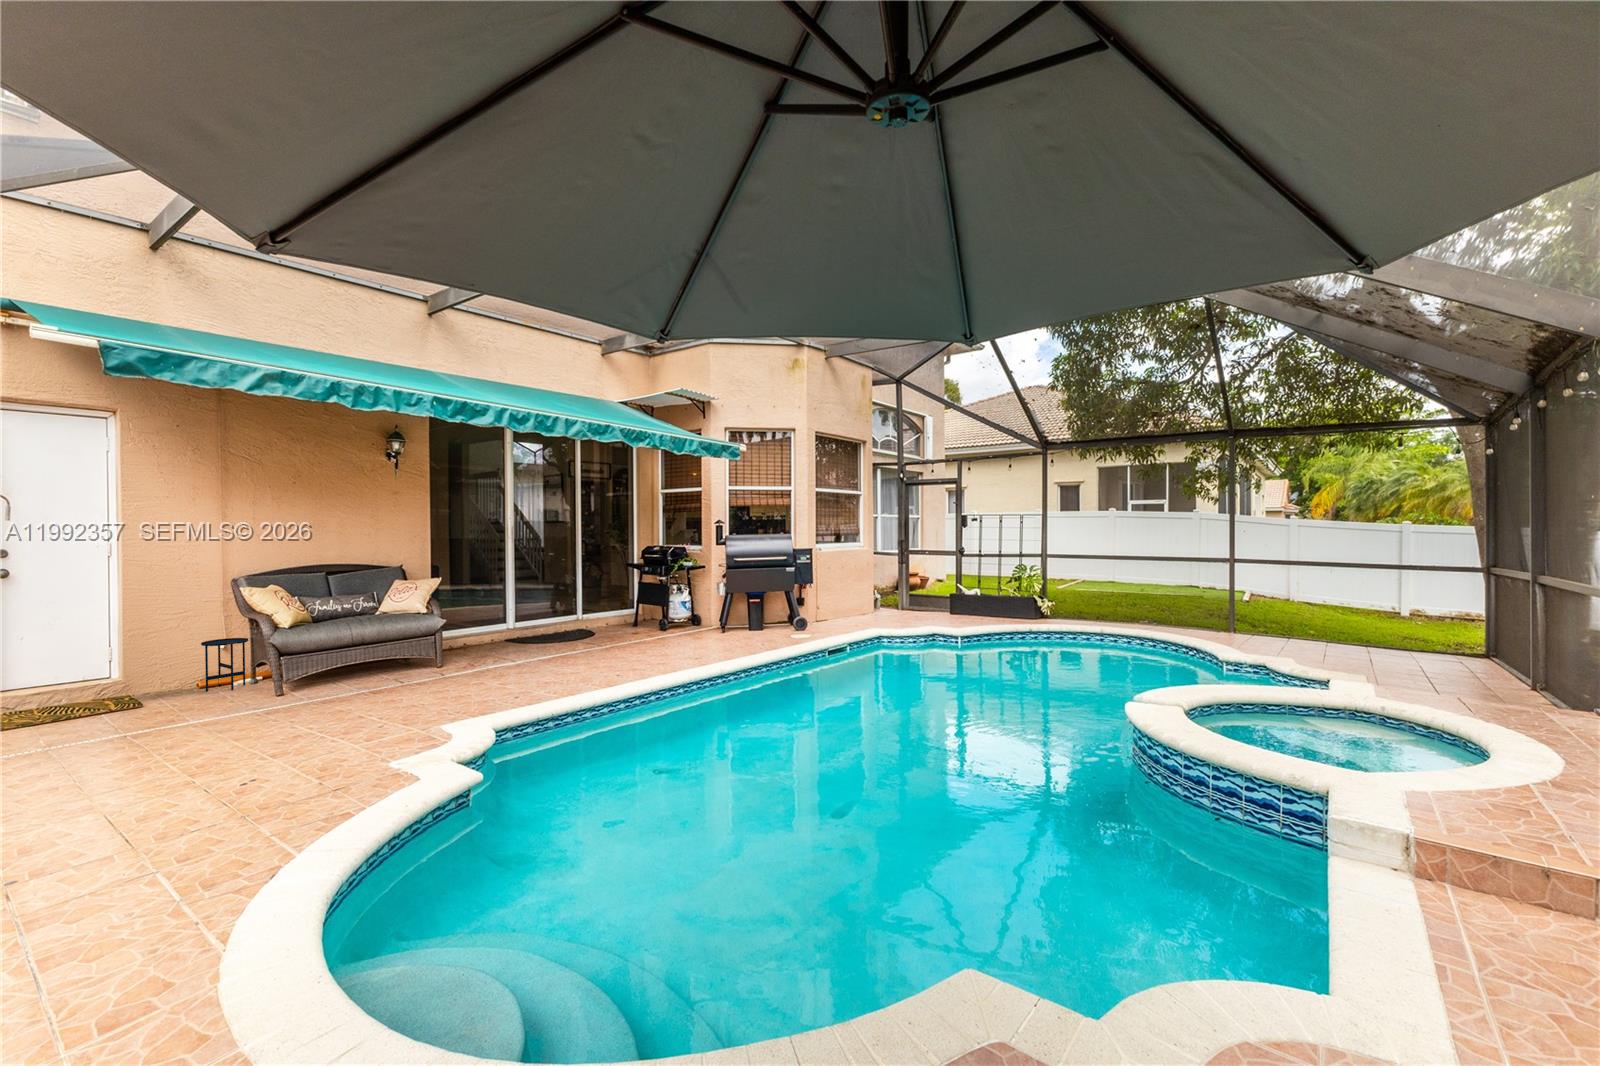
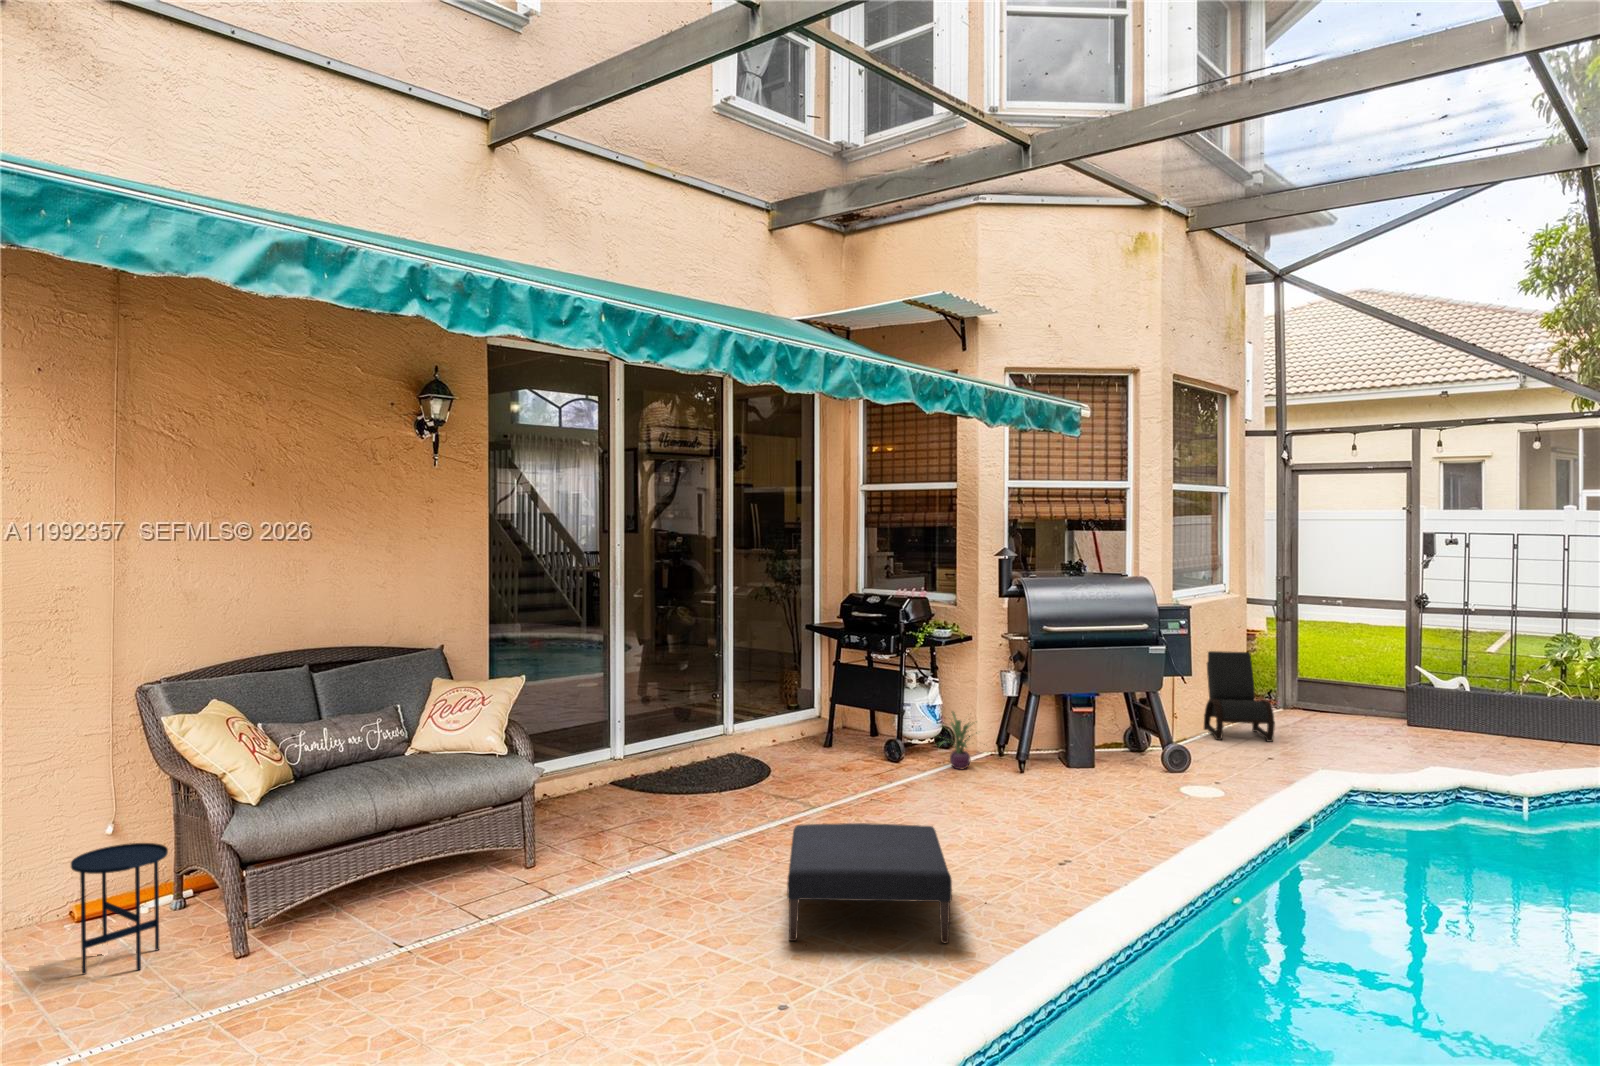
lounge chair: none [844,575,873,620] -> present [1204,651,1275,742]
decorative plant: none [682,601,709,630] -> present [937,712,973,769]
ottoman: none [533,636,623,680] -> present [787,823,952,943]

